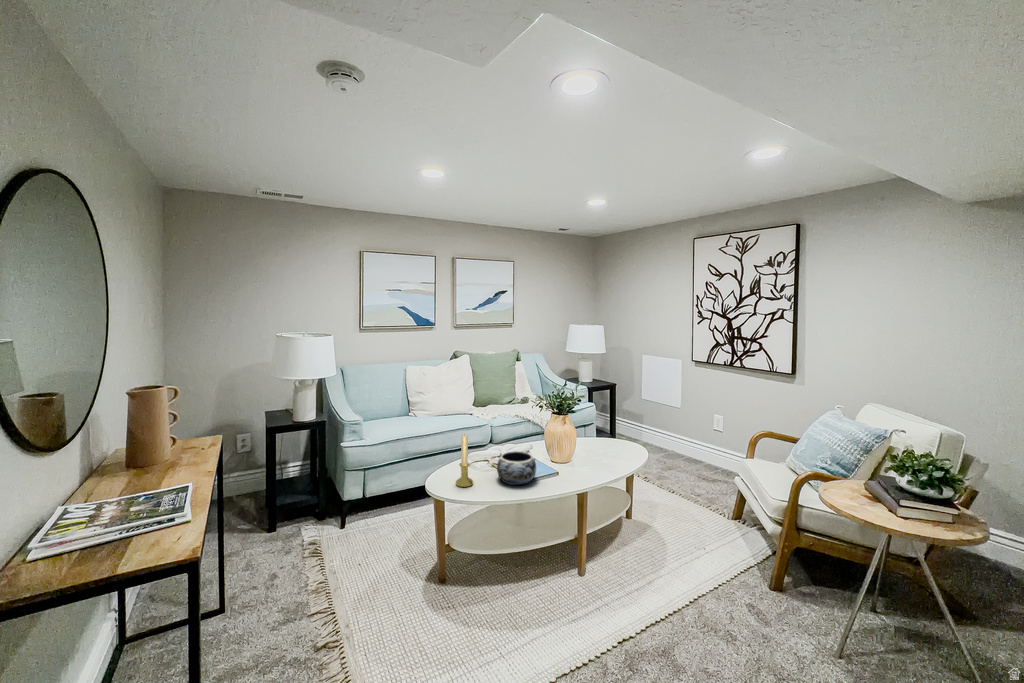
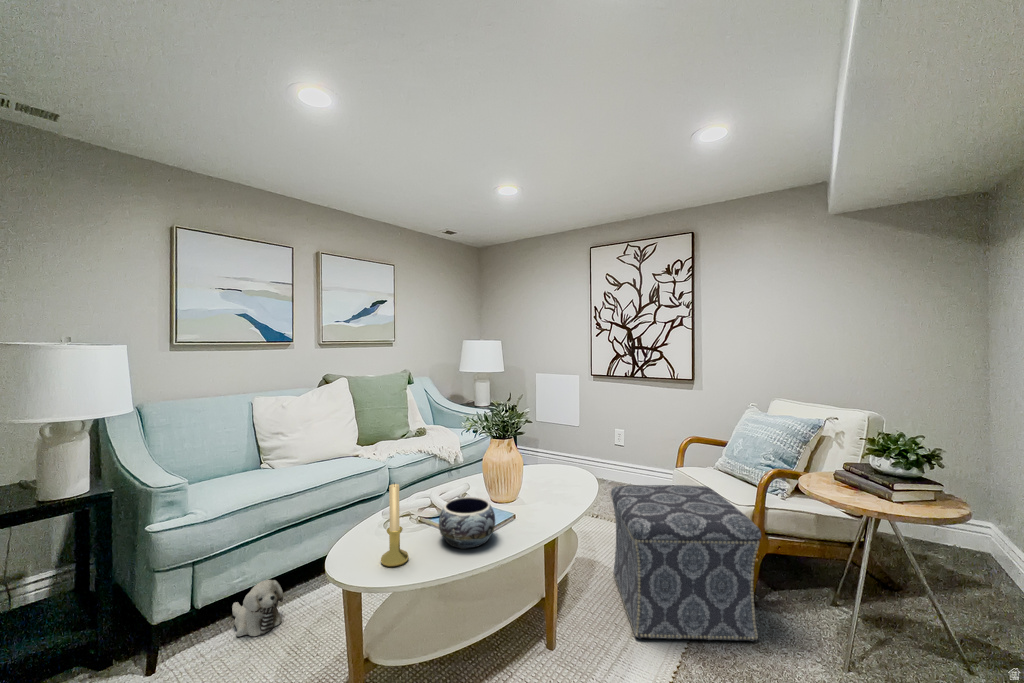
ottoman: none [647,463,763,604] -> present [611,485,761,641]
plush toy: none [388,488,415,521] -> present [232,580,283,636]

